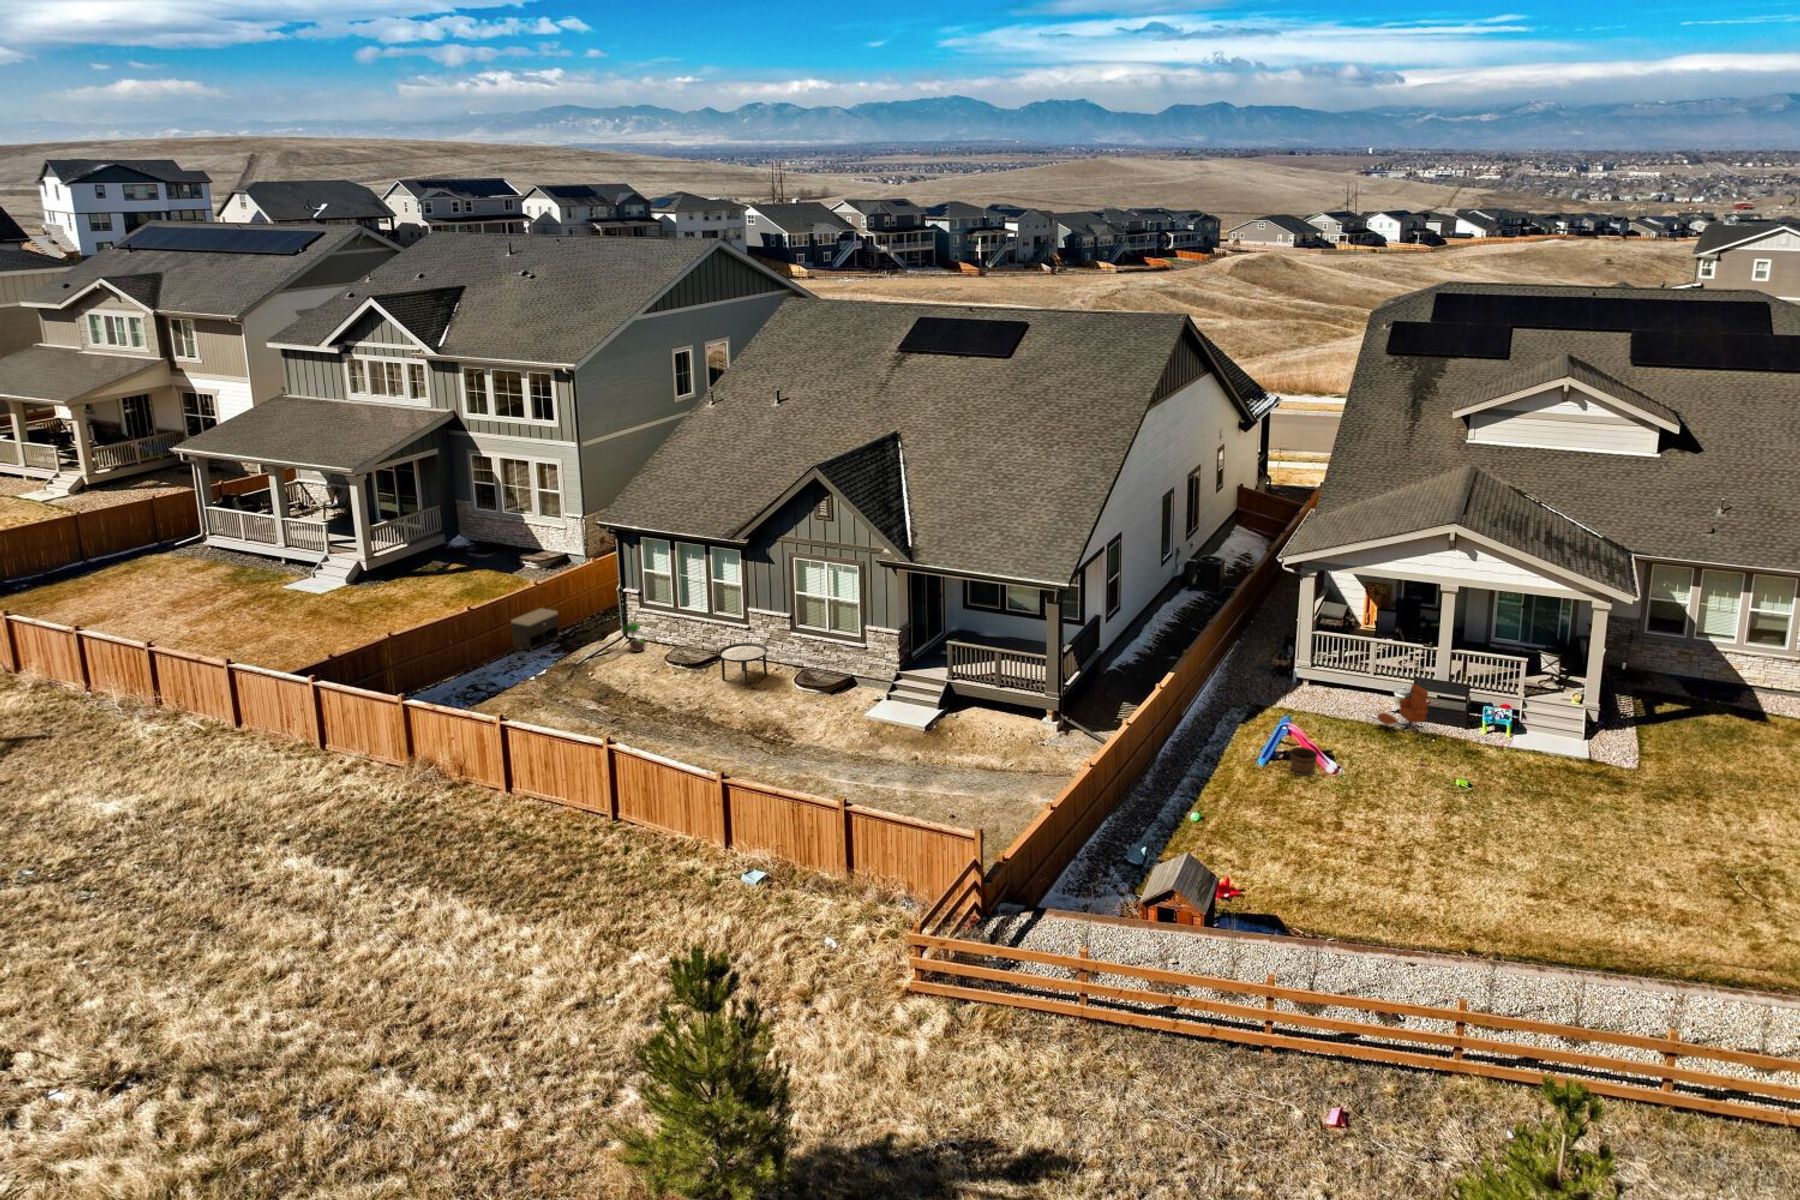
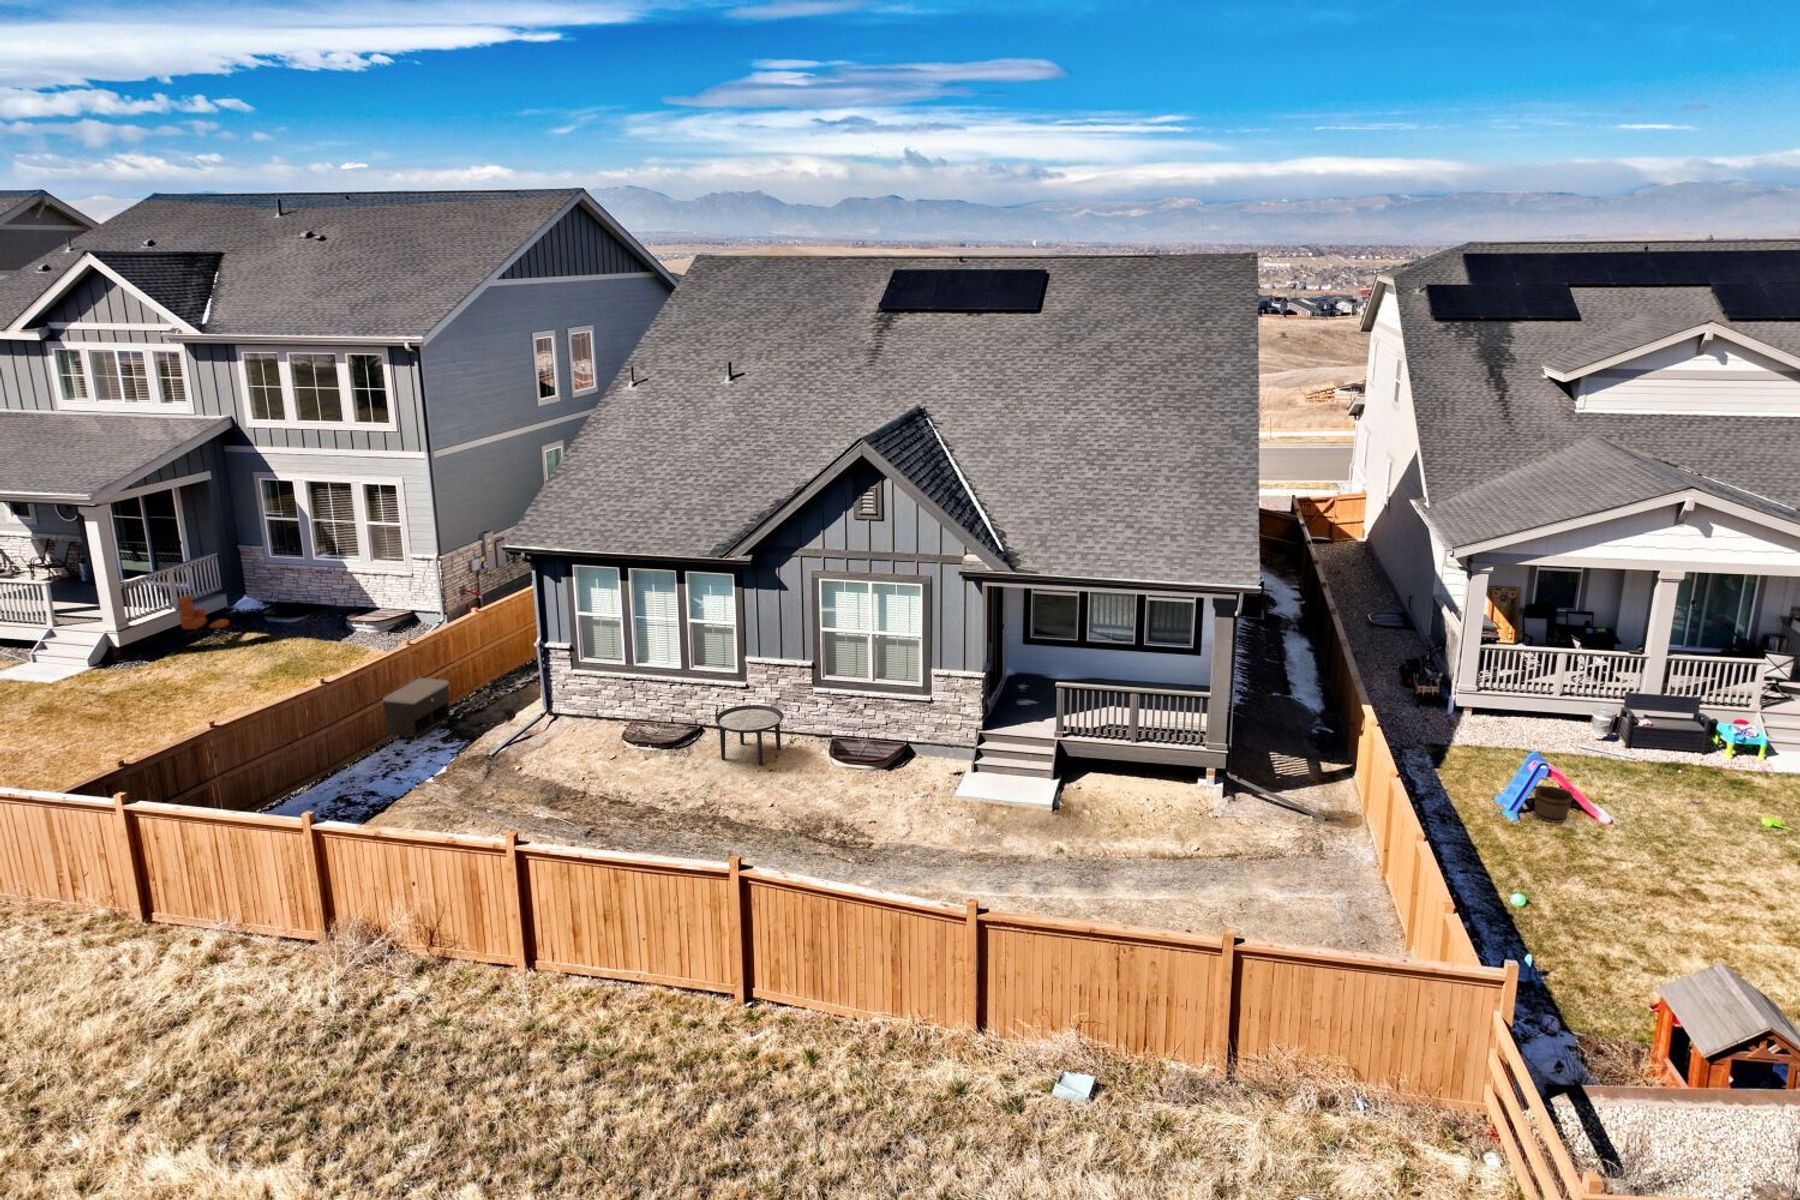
potted tree: present [623,621,645,652] -> none [552,682,586,729]
lounge chair: present [1377,684,1428,731] -> present [178,595,229,635]

